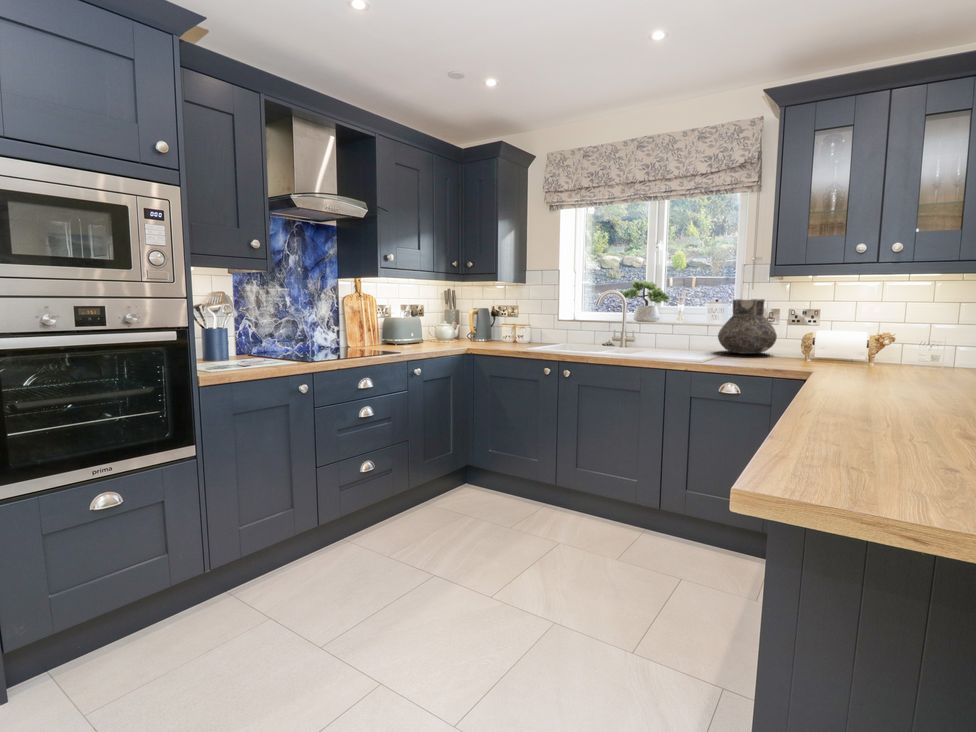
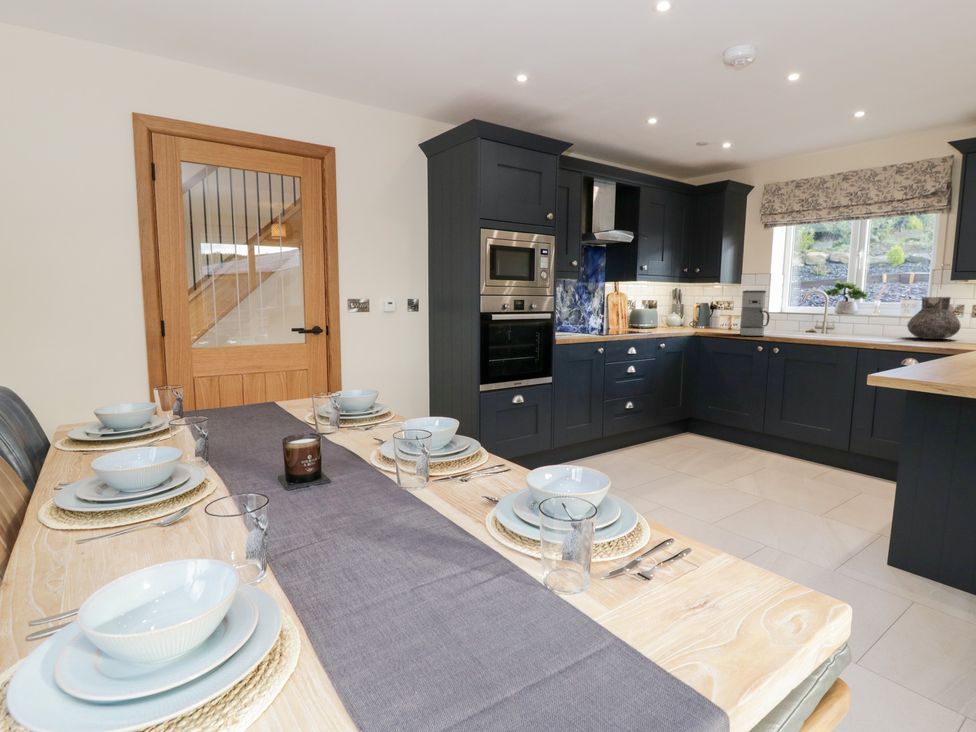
coffee maker: none [521,291,558,355] -> present [740,291,769,336]

